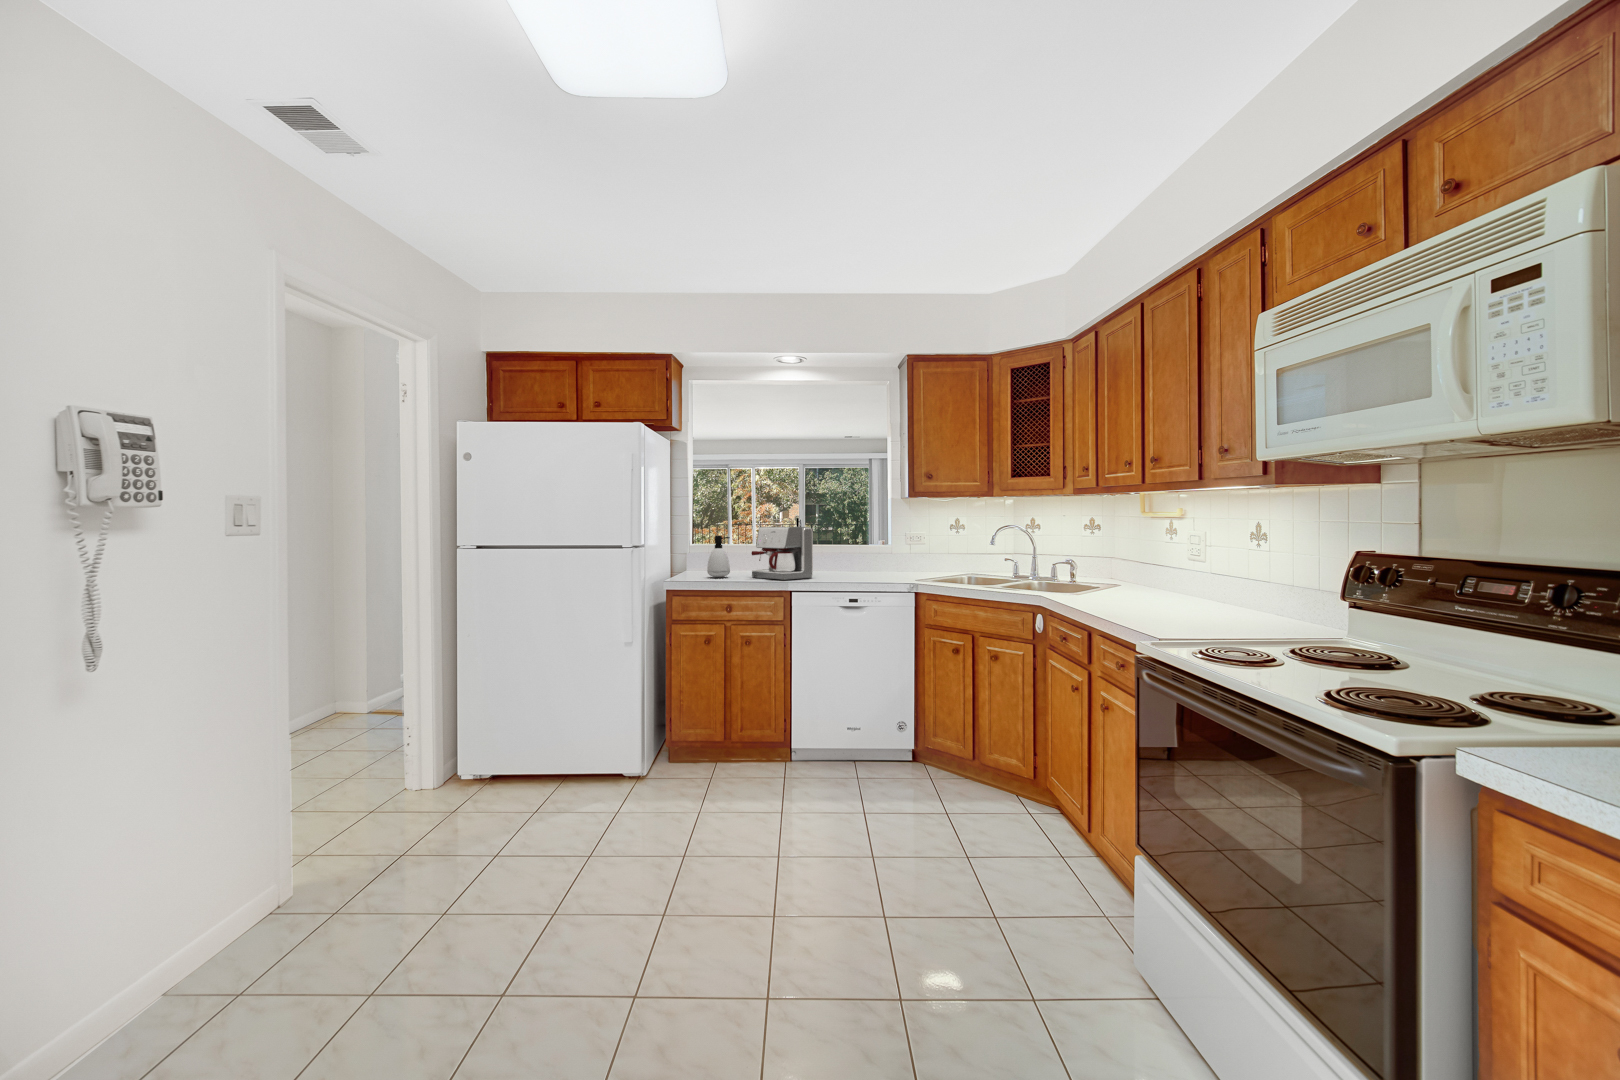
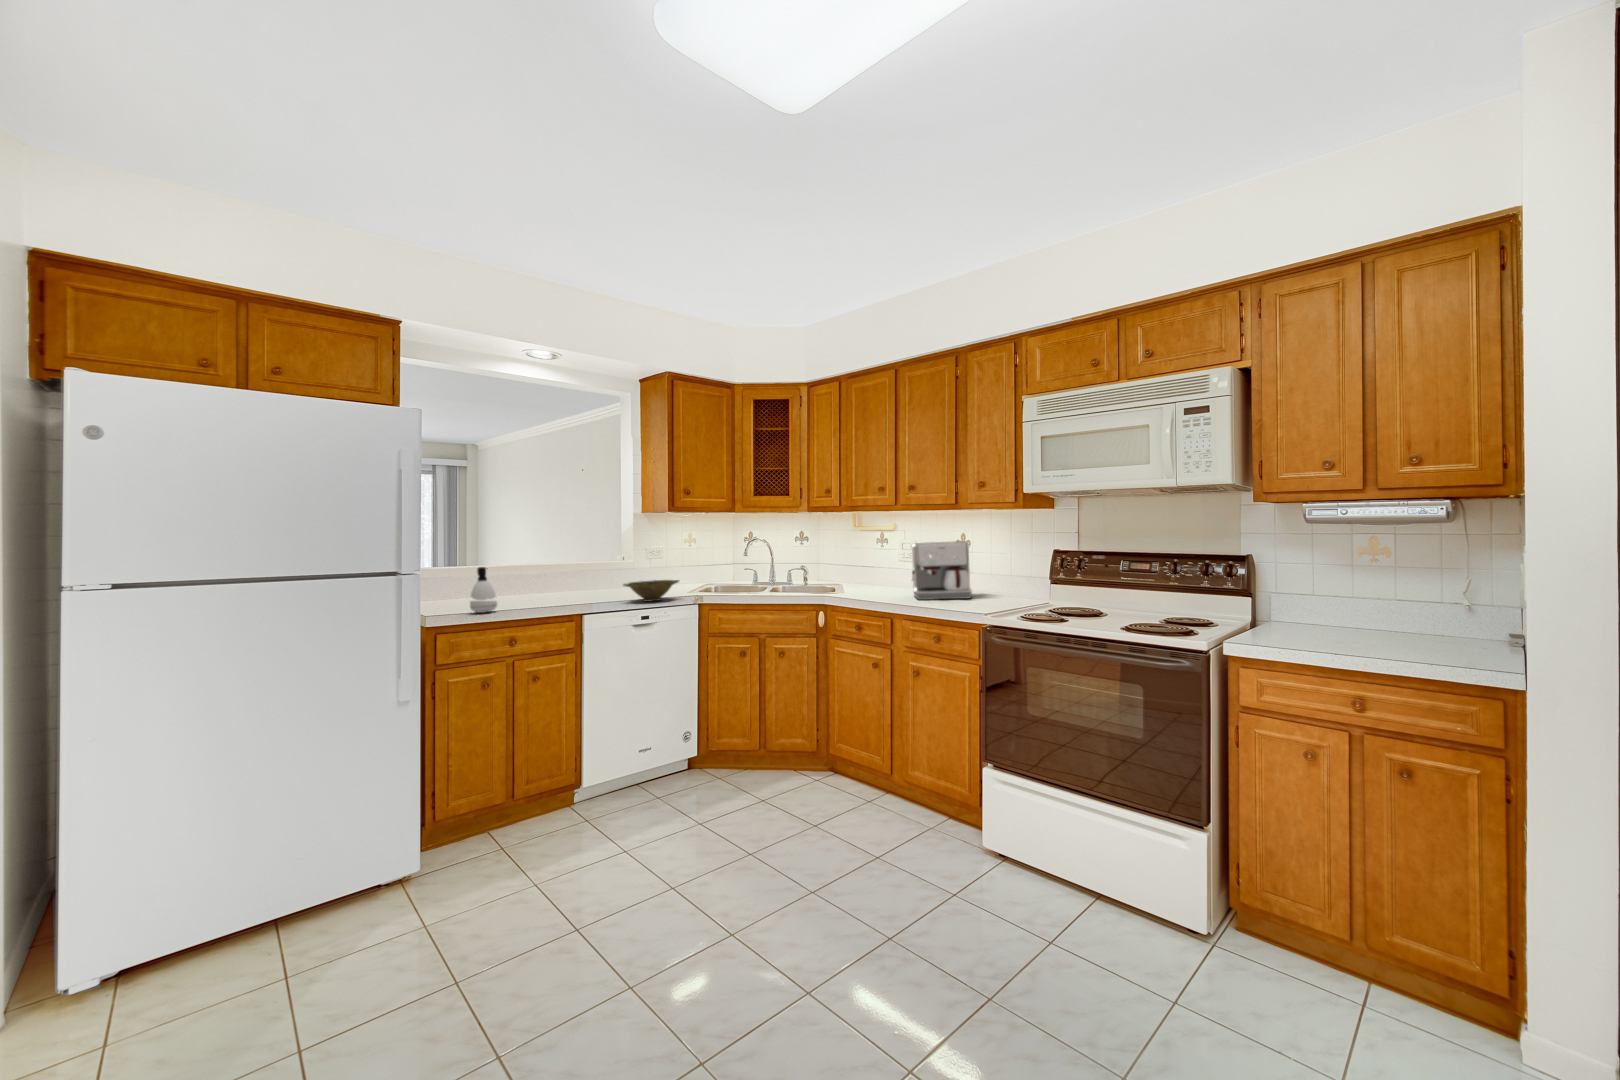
coffee maker: present [751,527,813,580] -> present [912,541,972,600]
bowl: none [834,561,895,583] -> present [623,580,679,602]

